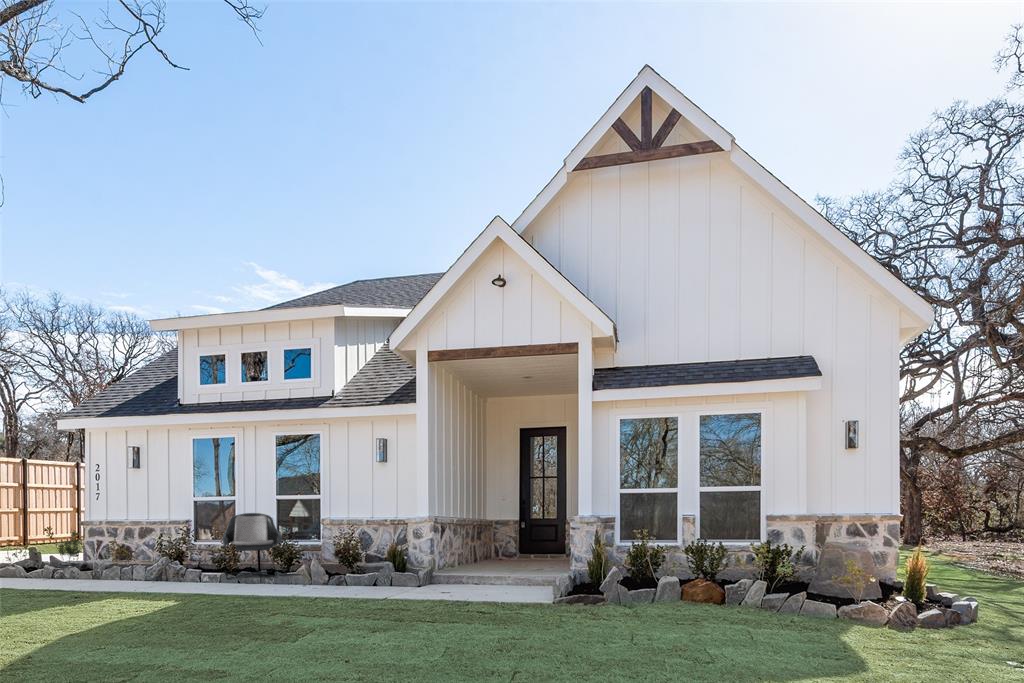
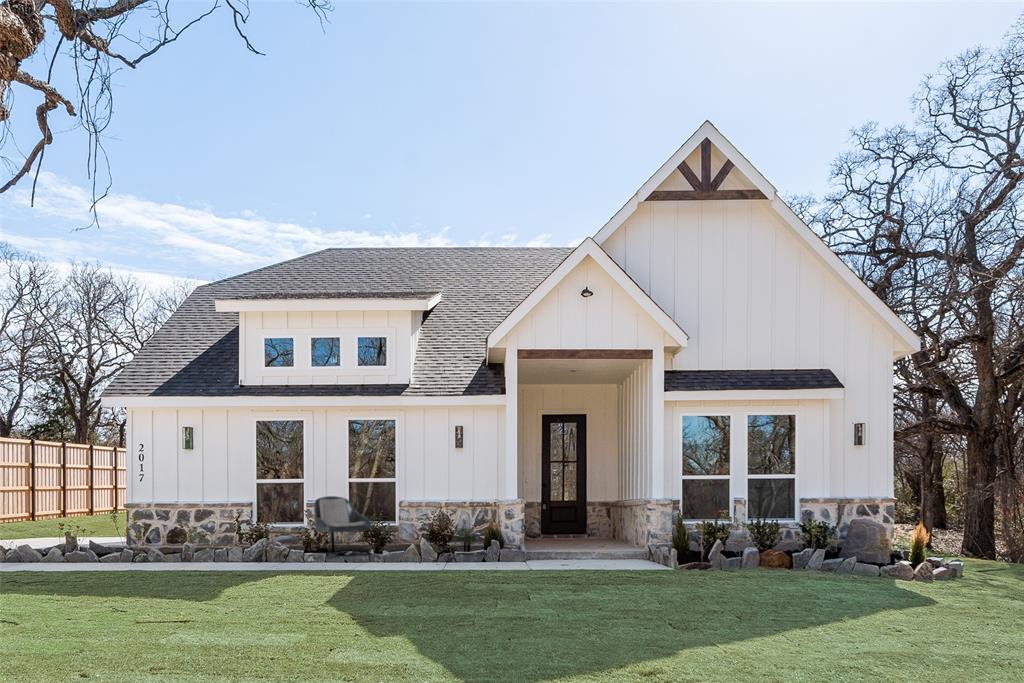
potted tree: present [58,531,81,568] -> present [455,519,477,557]

